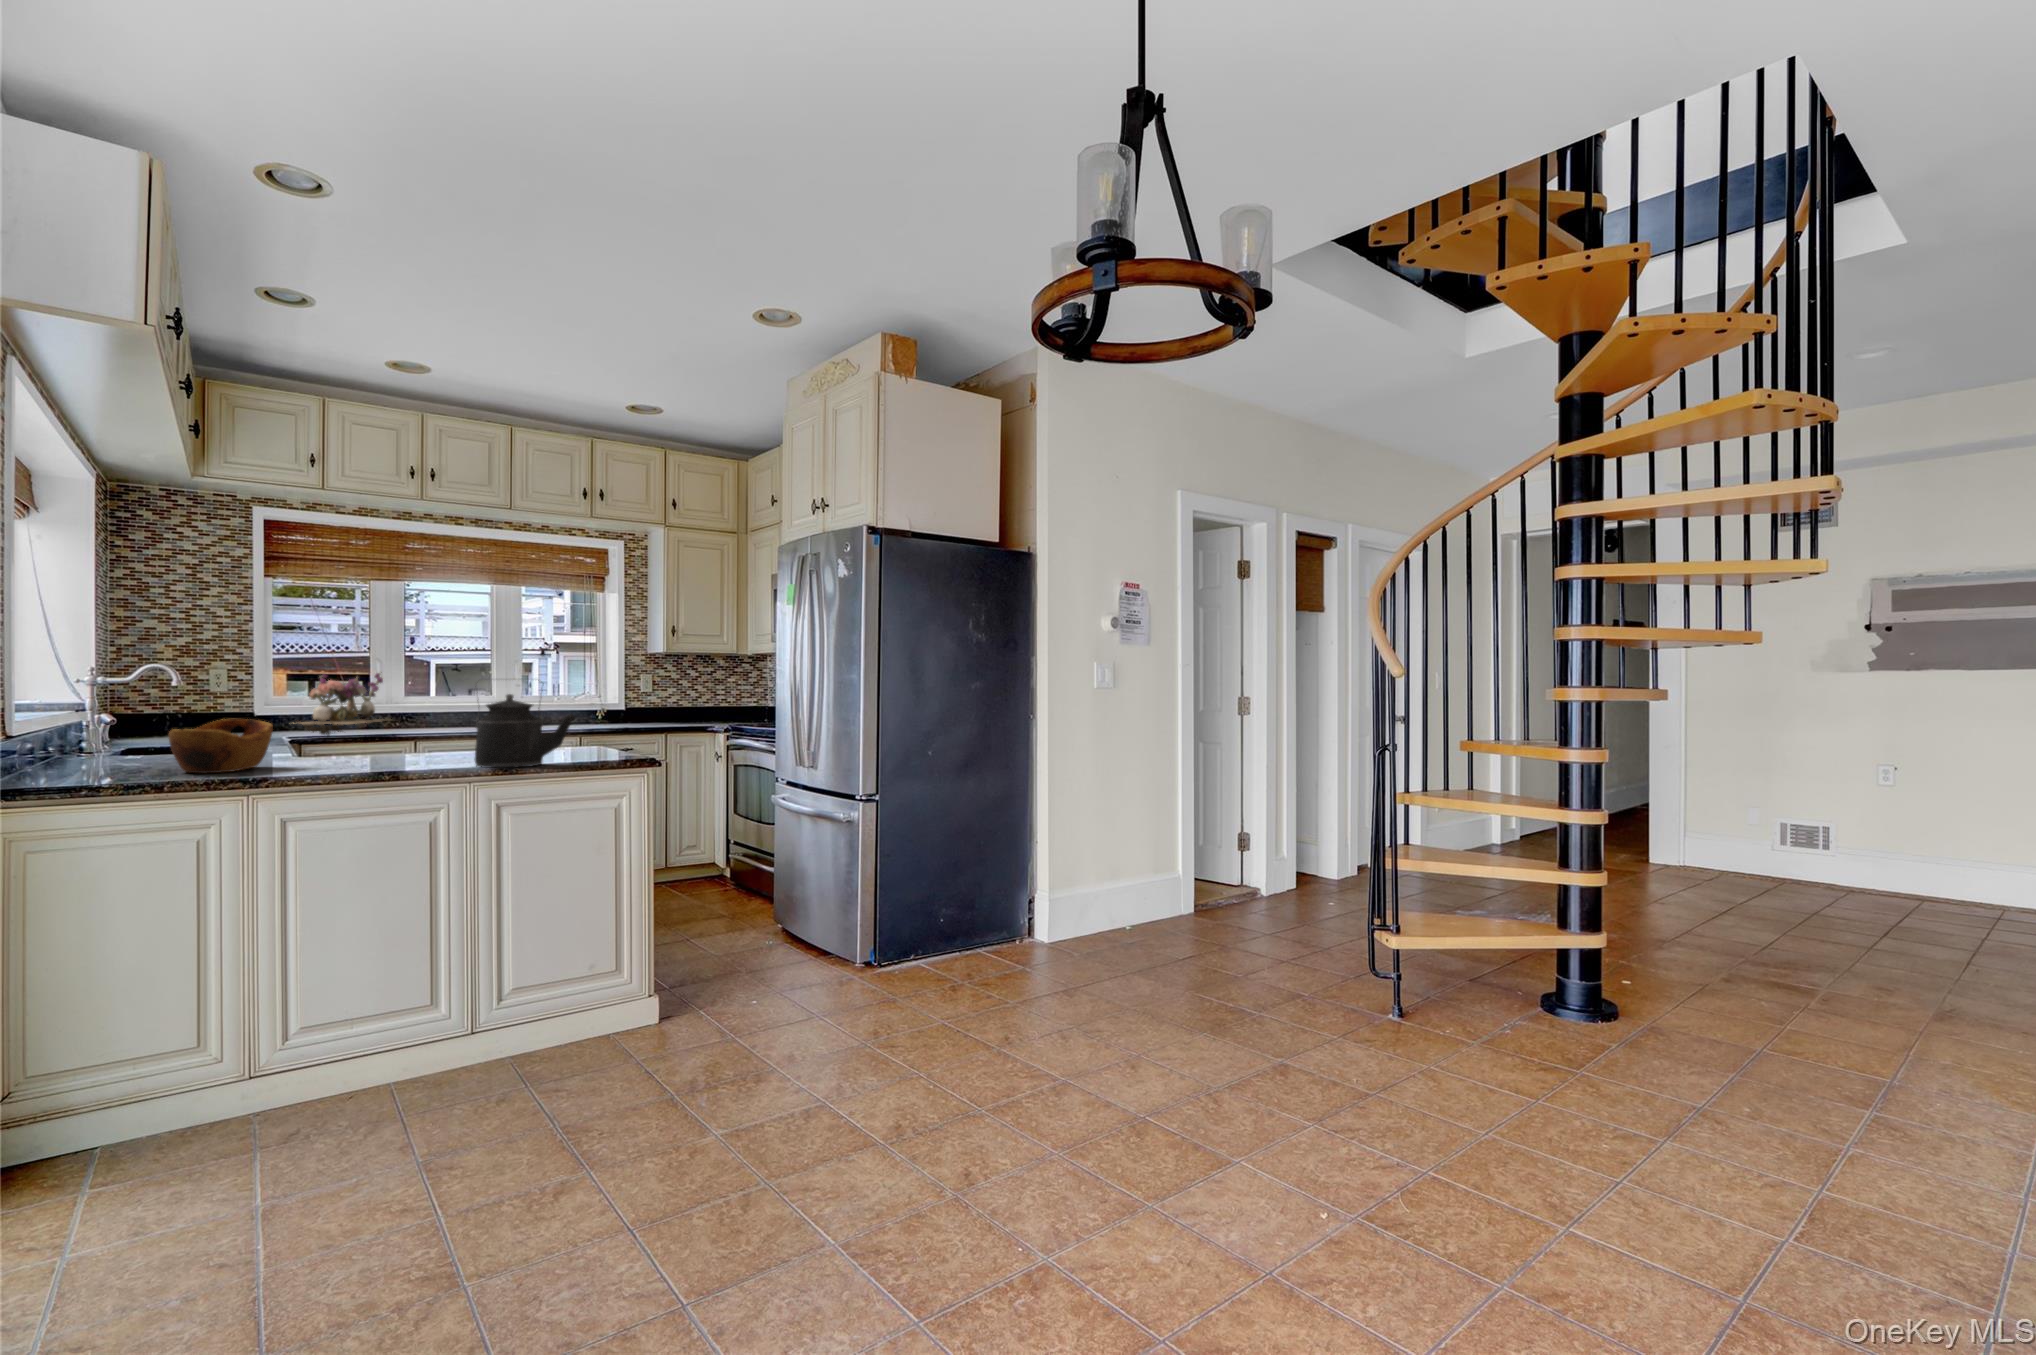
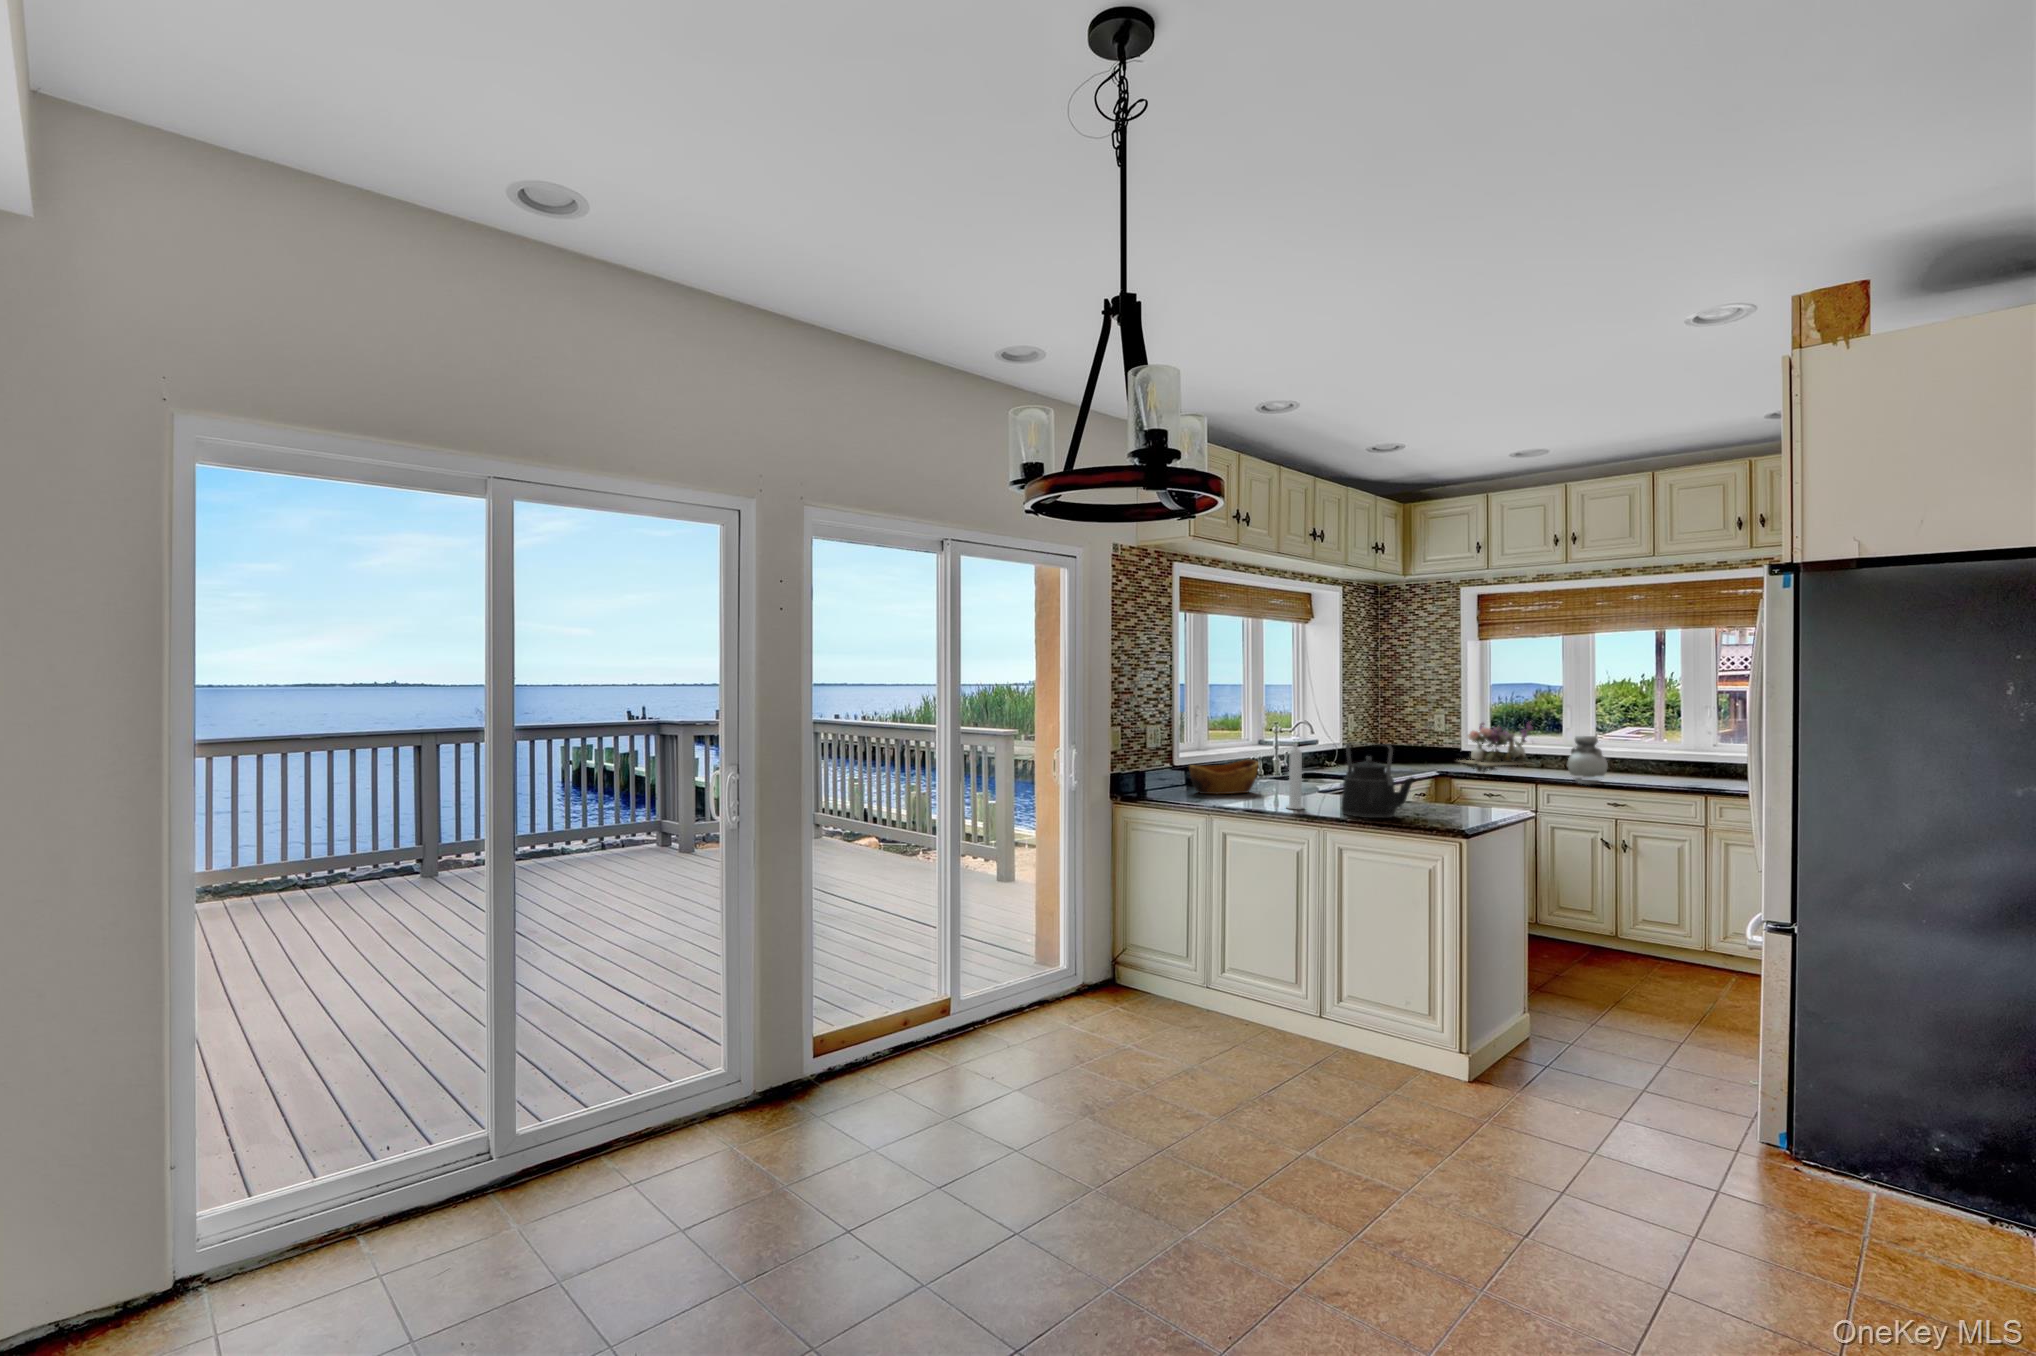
candle: none [404,680,434,770] -> present [1286,744,1304,809]
vase: none [436,685,478,737] -> present [1567,736,1608,785]

